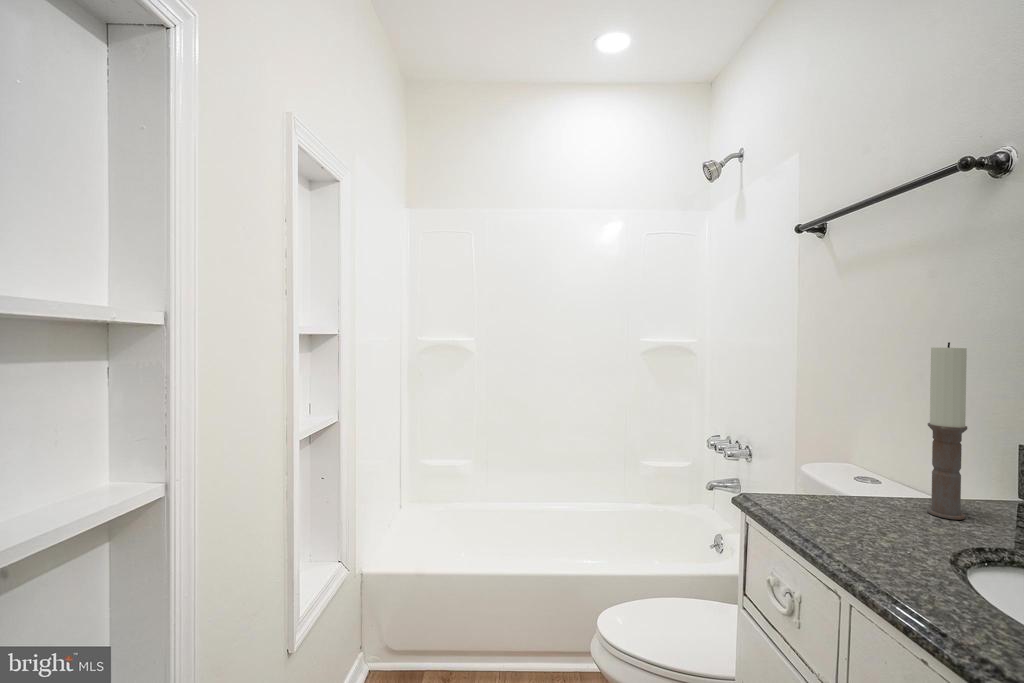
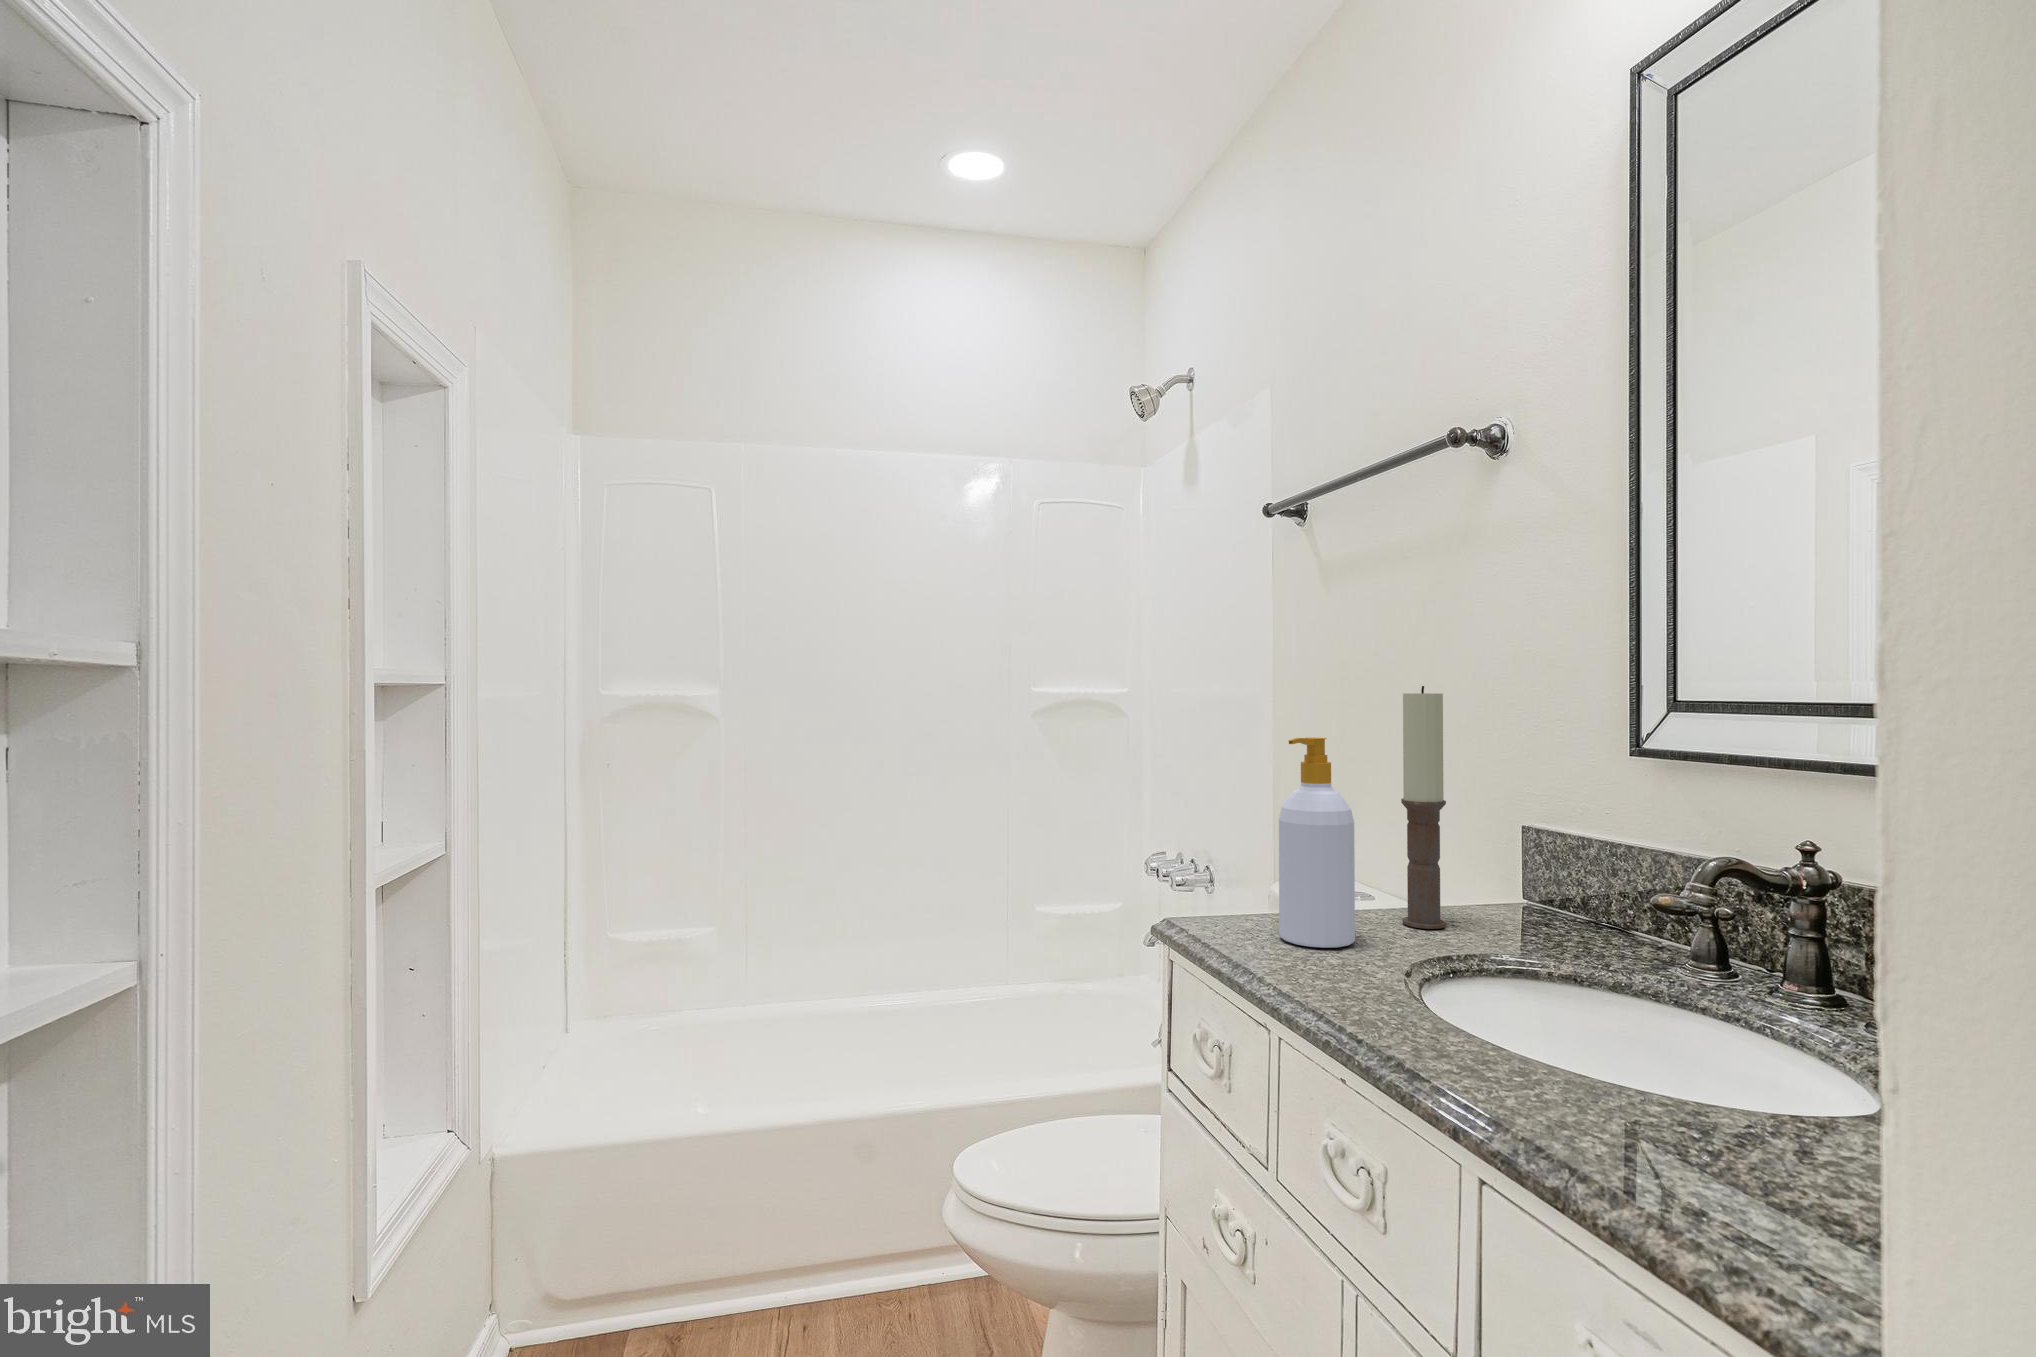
soap bottle: none [833,379,898,531] -> present [1279,738,1355,948]

